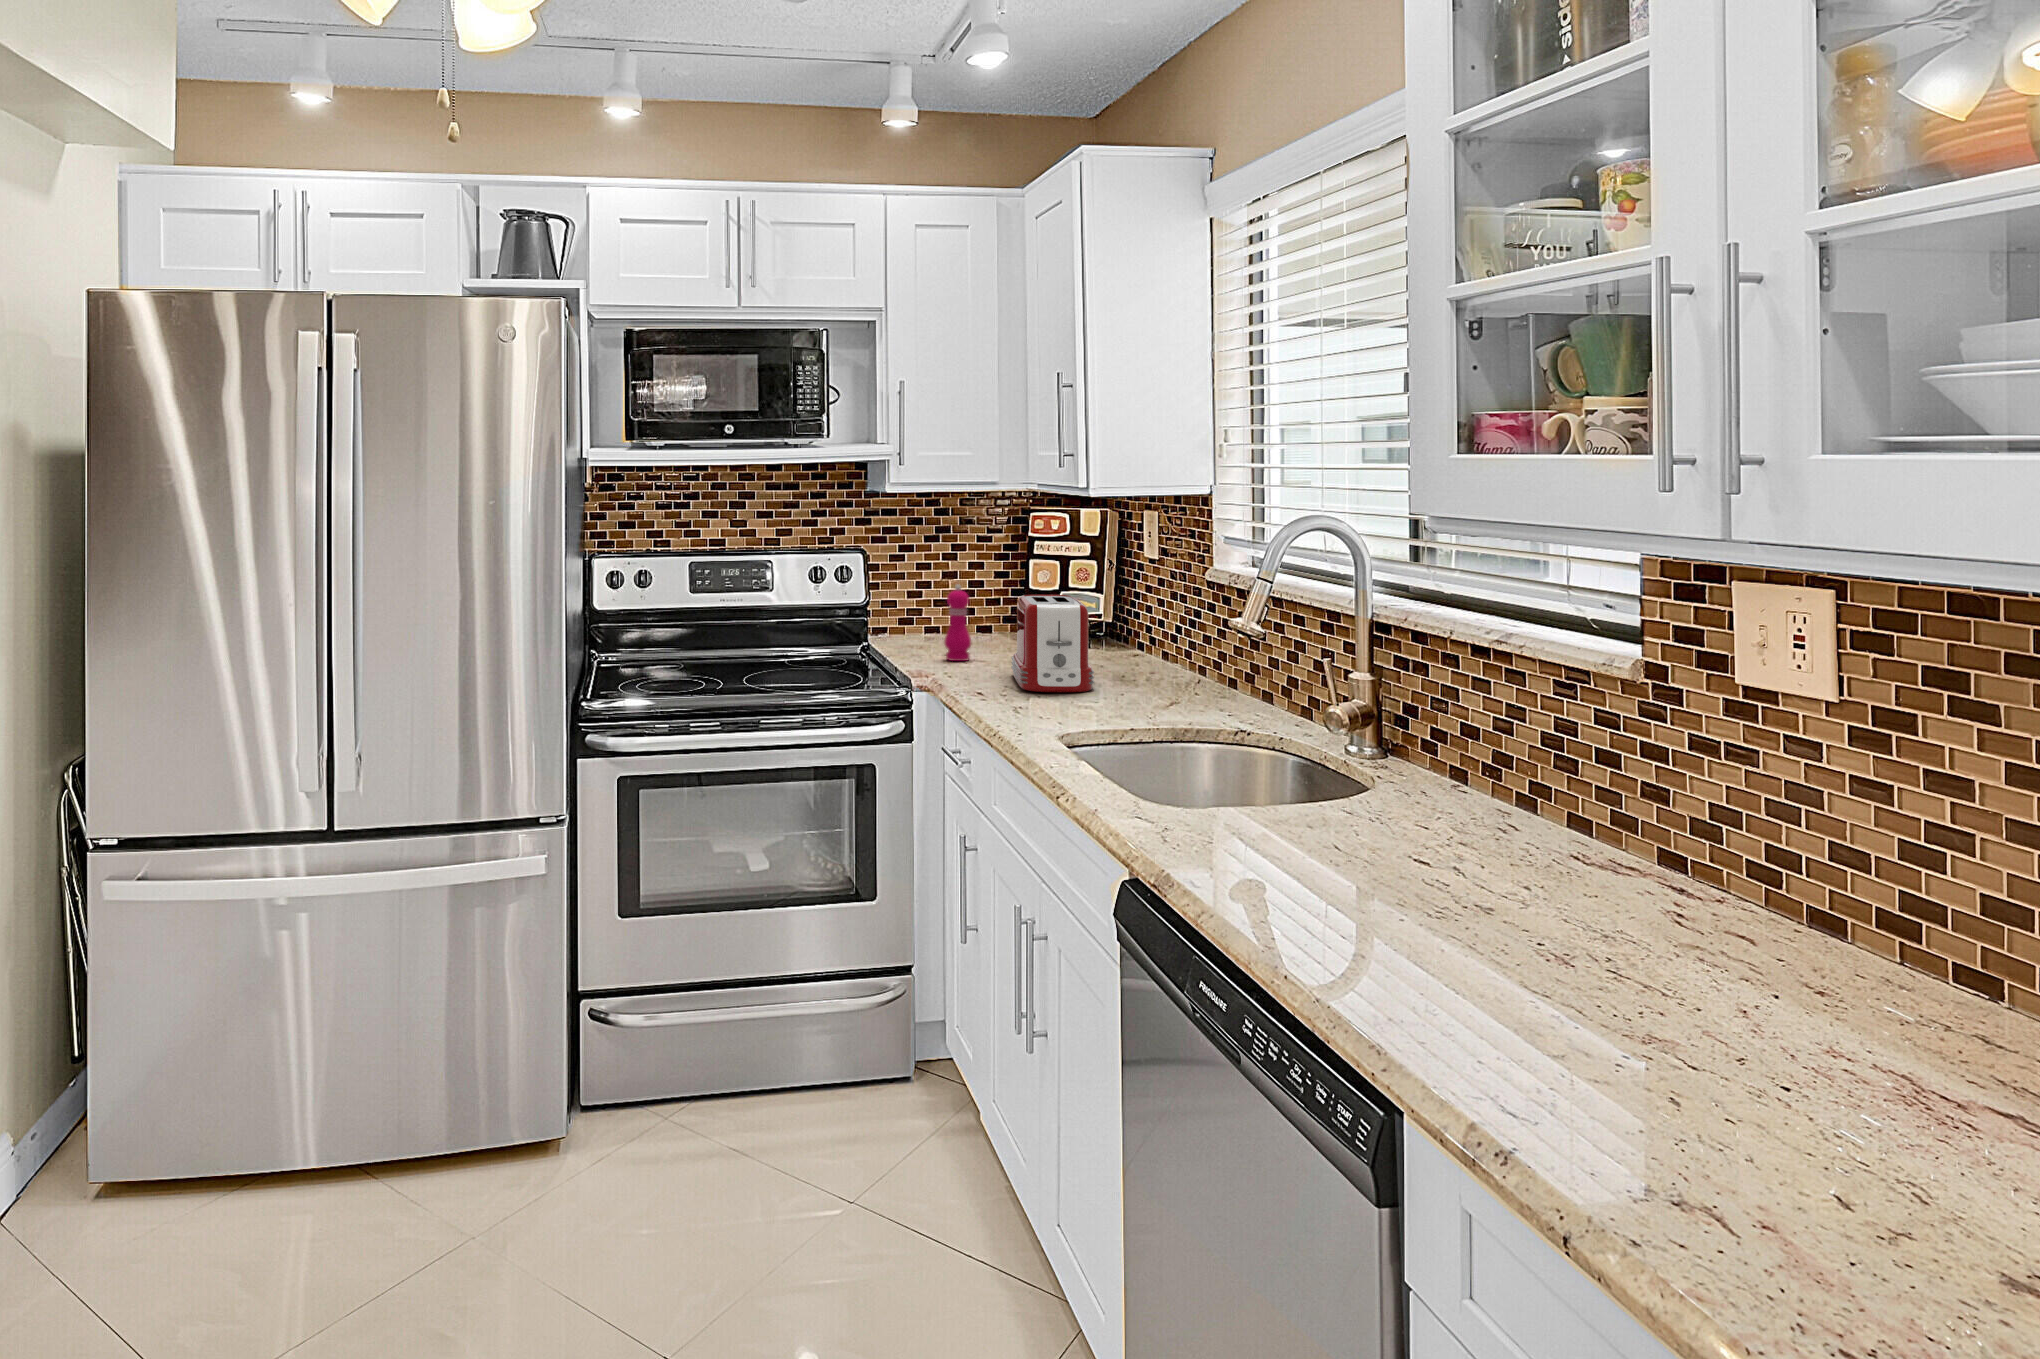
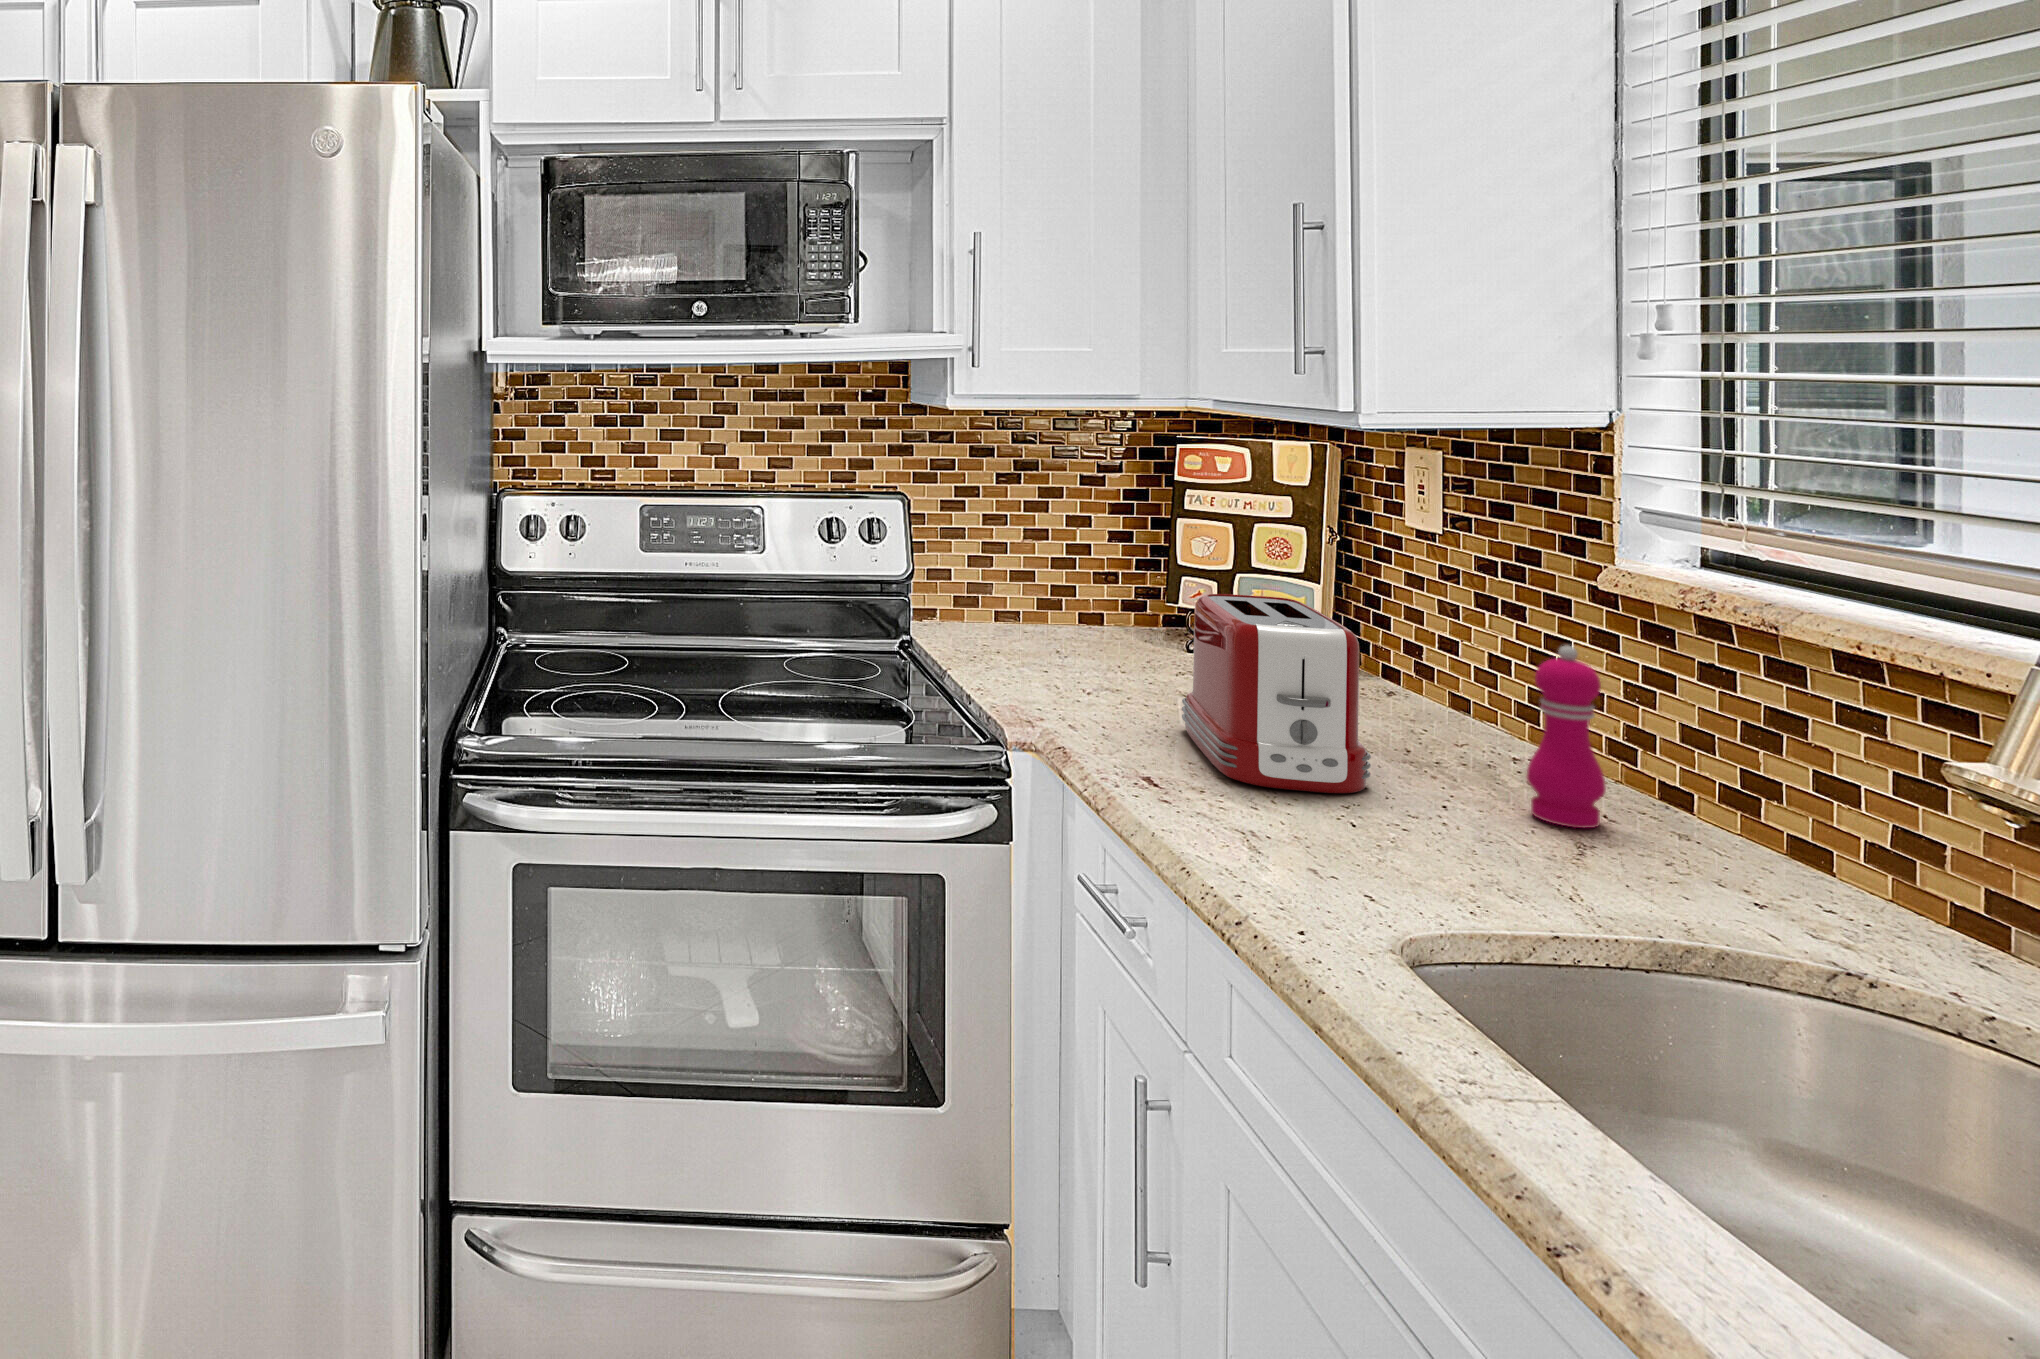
pepper mill: present [944,585,971,661] -> present [1527,646,1606,828]

